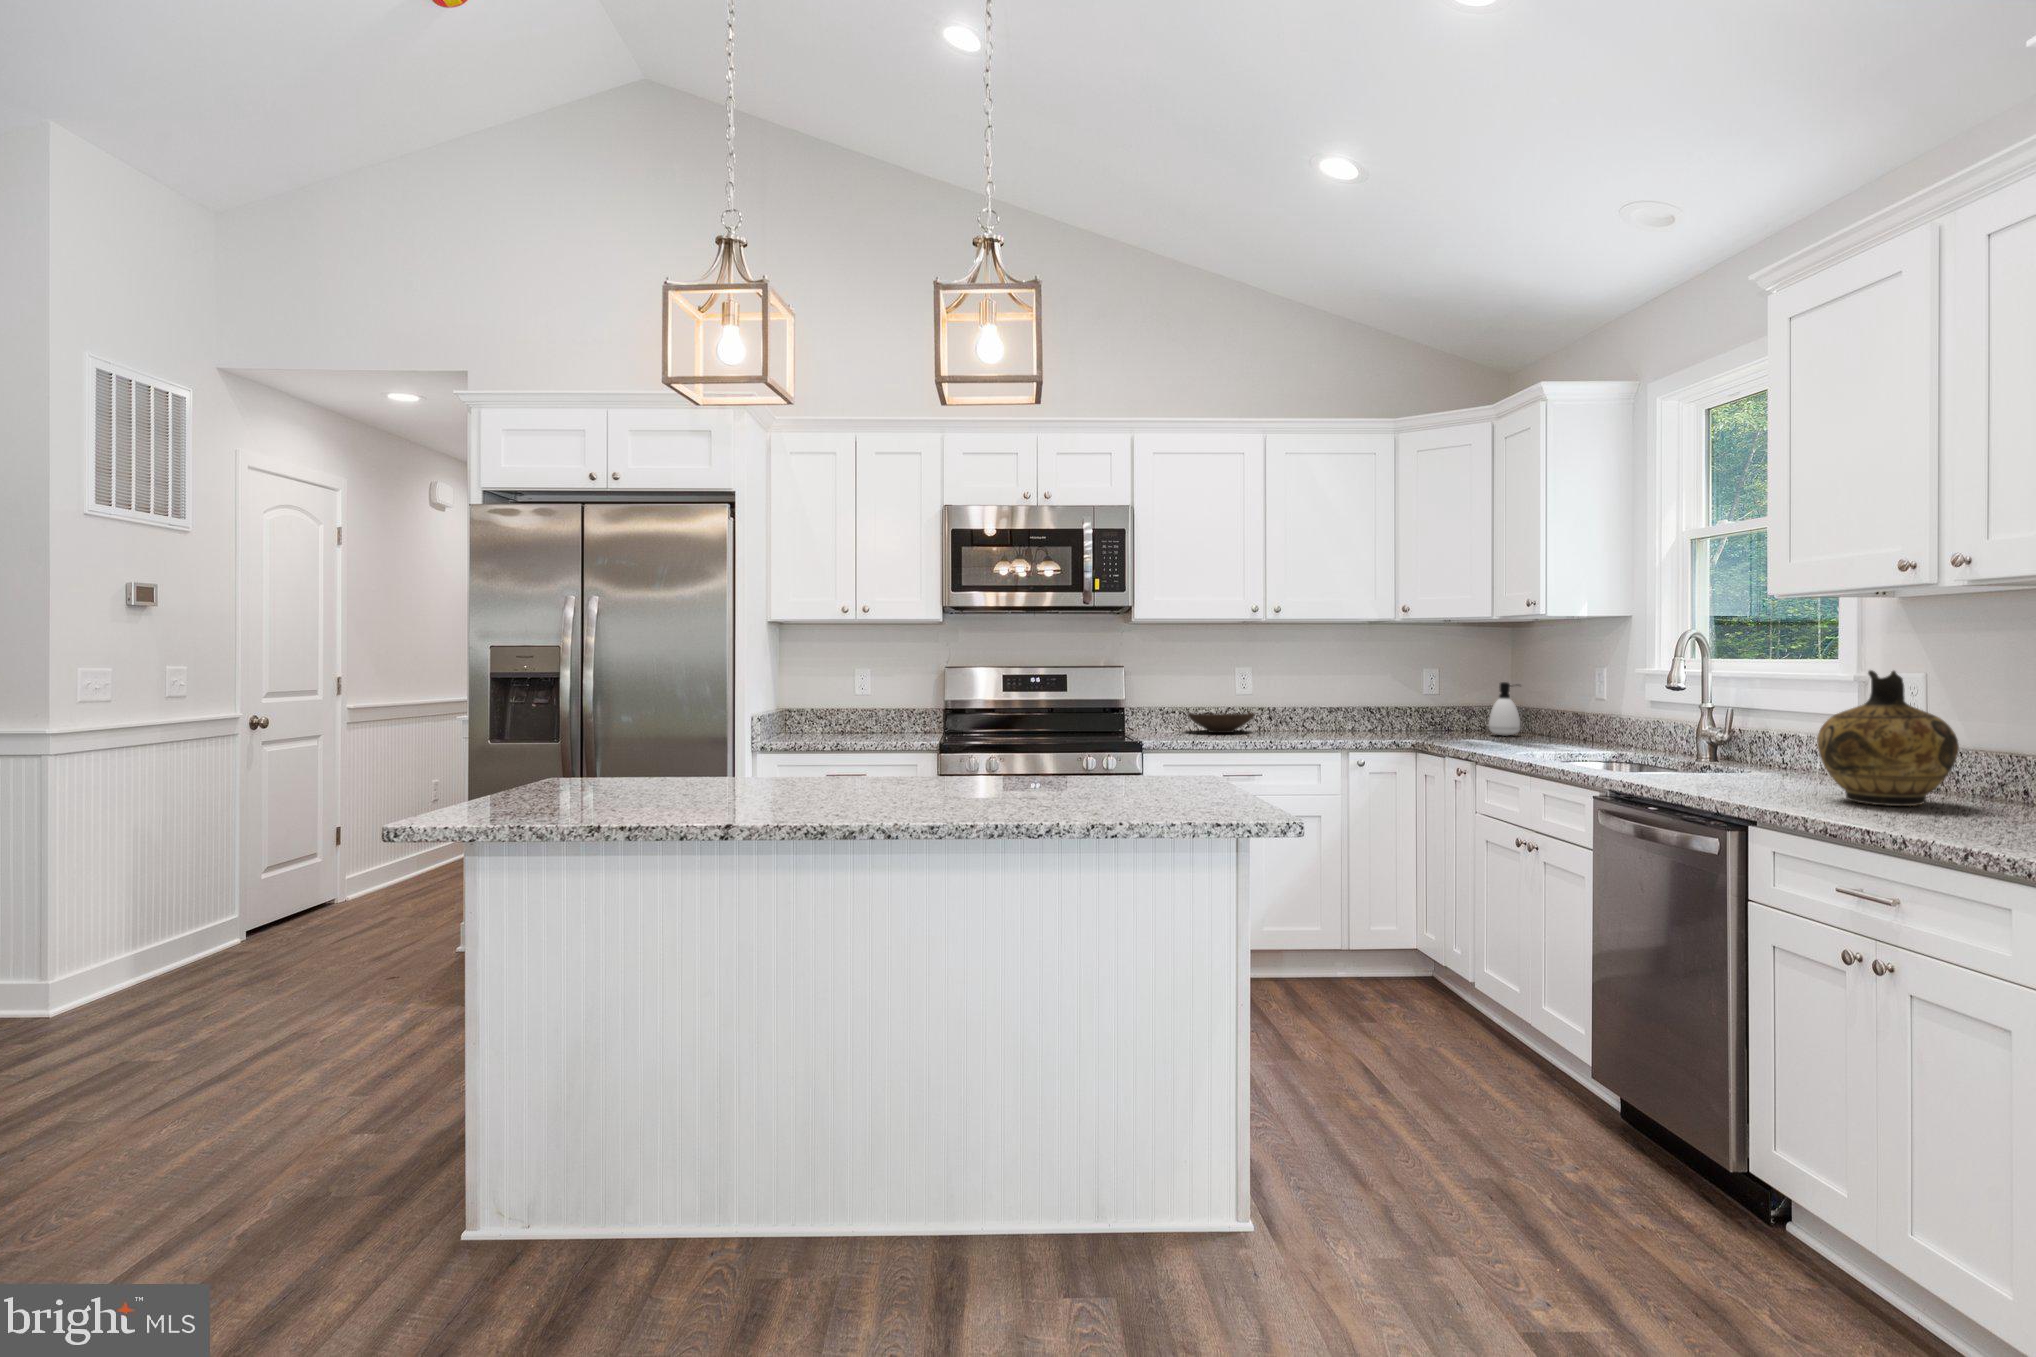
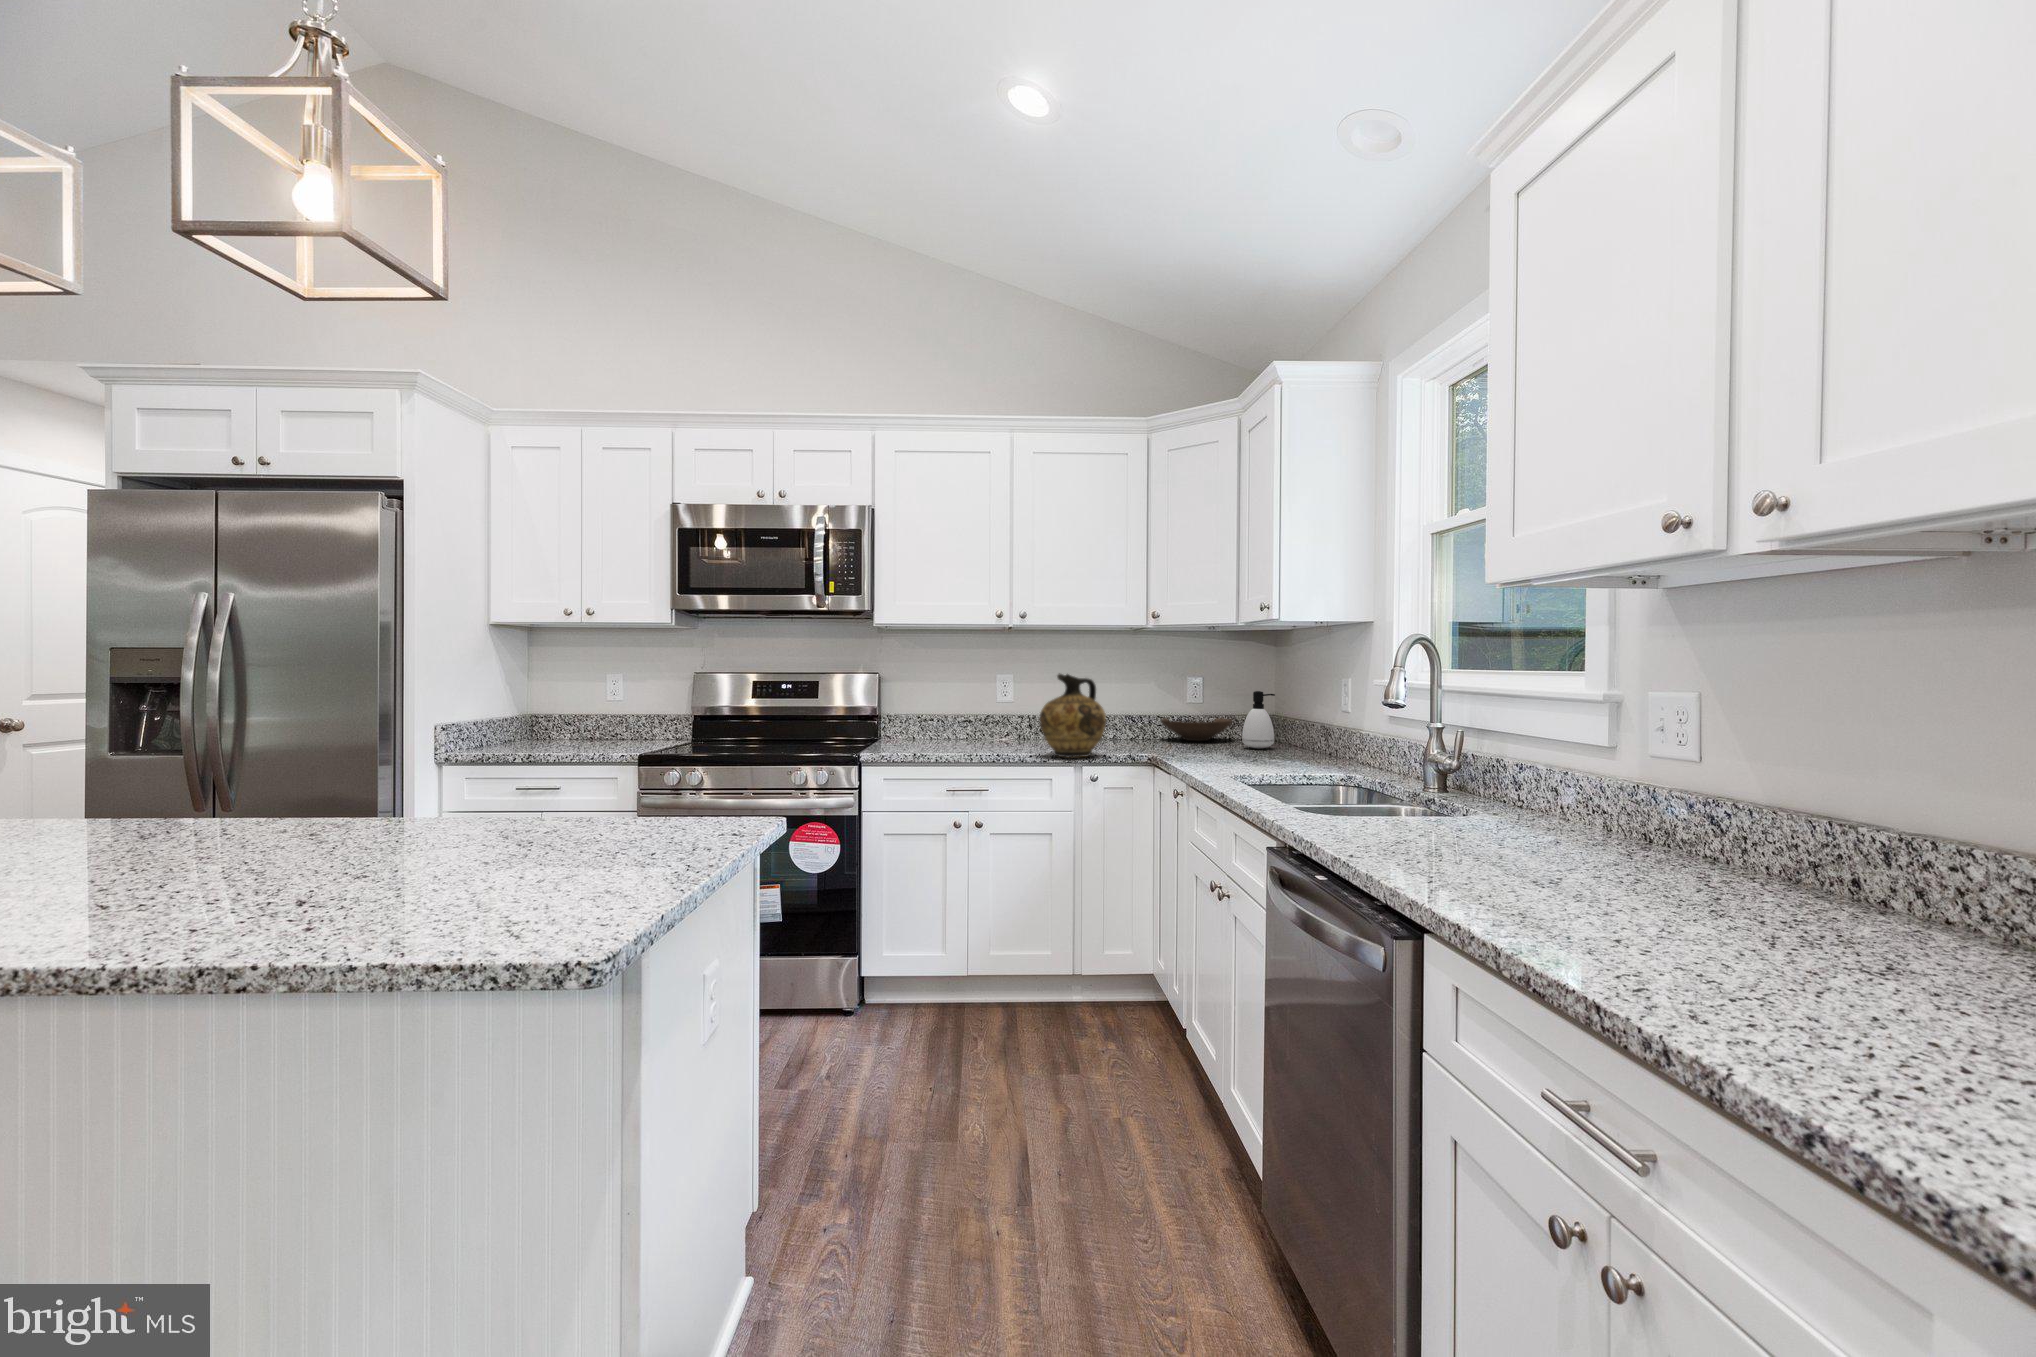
ceramic jug: present [1817,670,1959,806] -> present [1039,673,1106,758]
wooden bowl: present [1188,712,1255,733] -> present [1161,718,1232,741]

